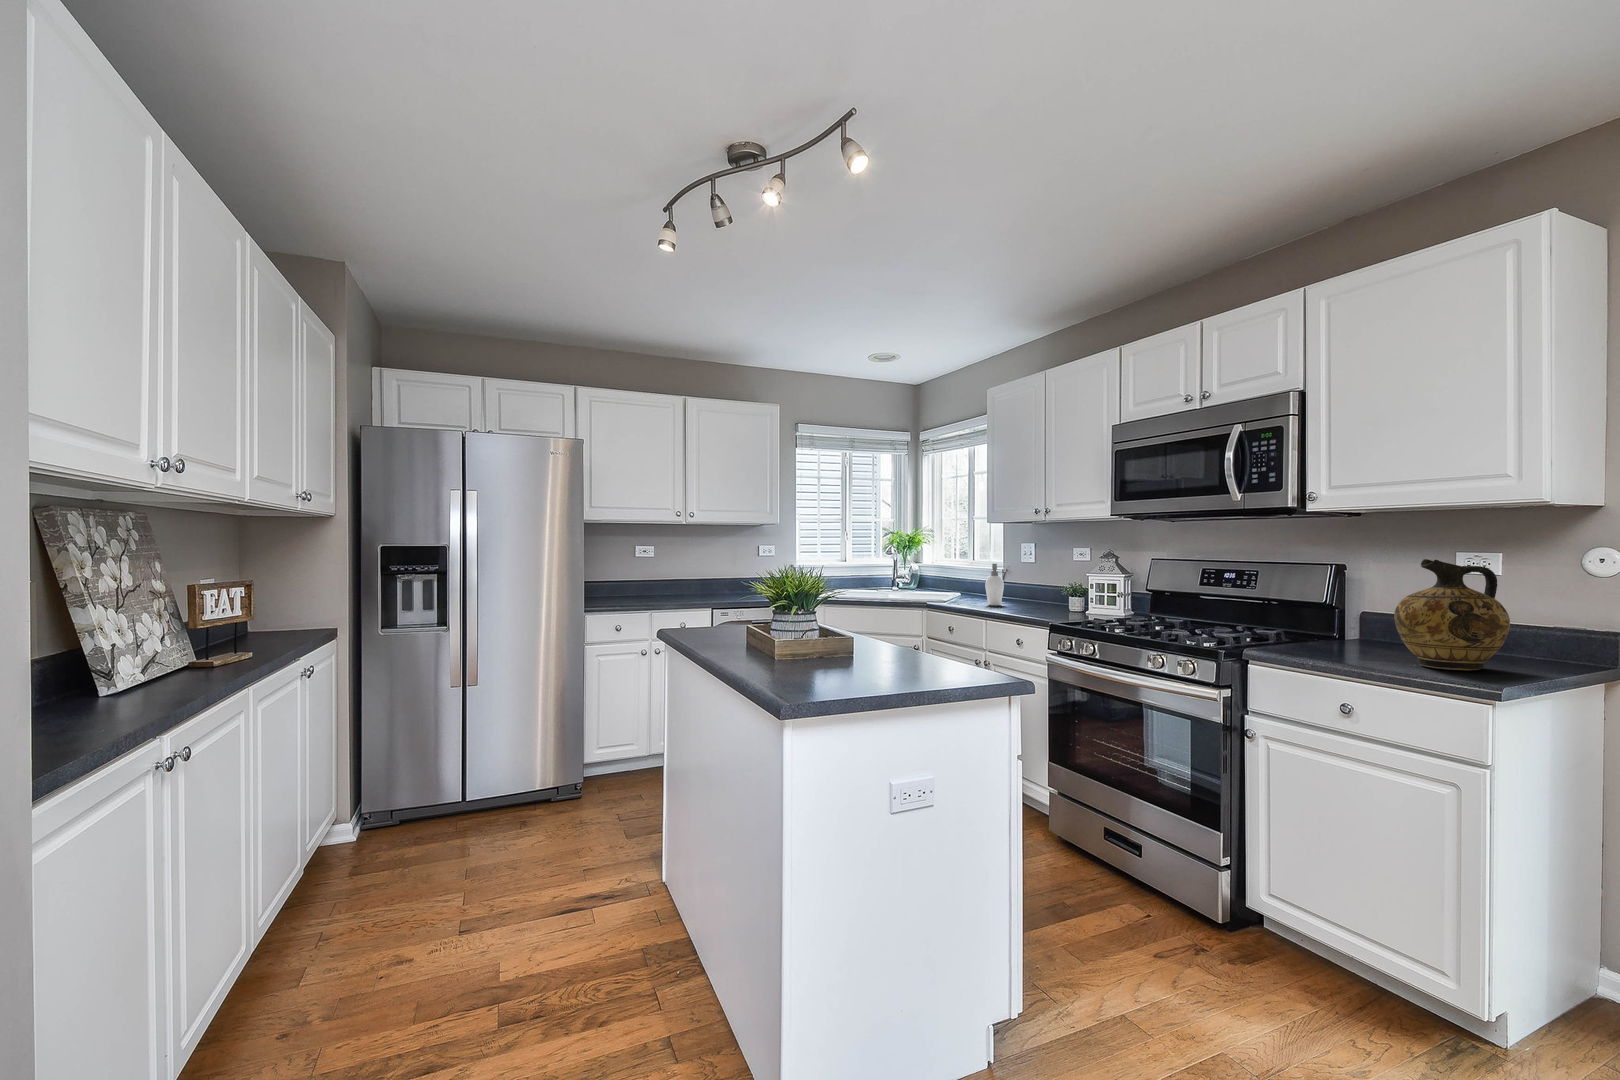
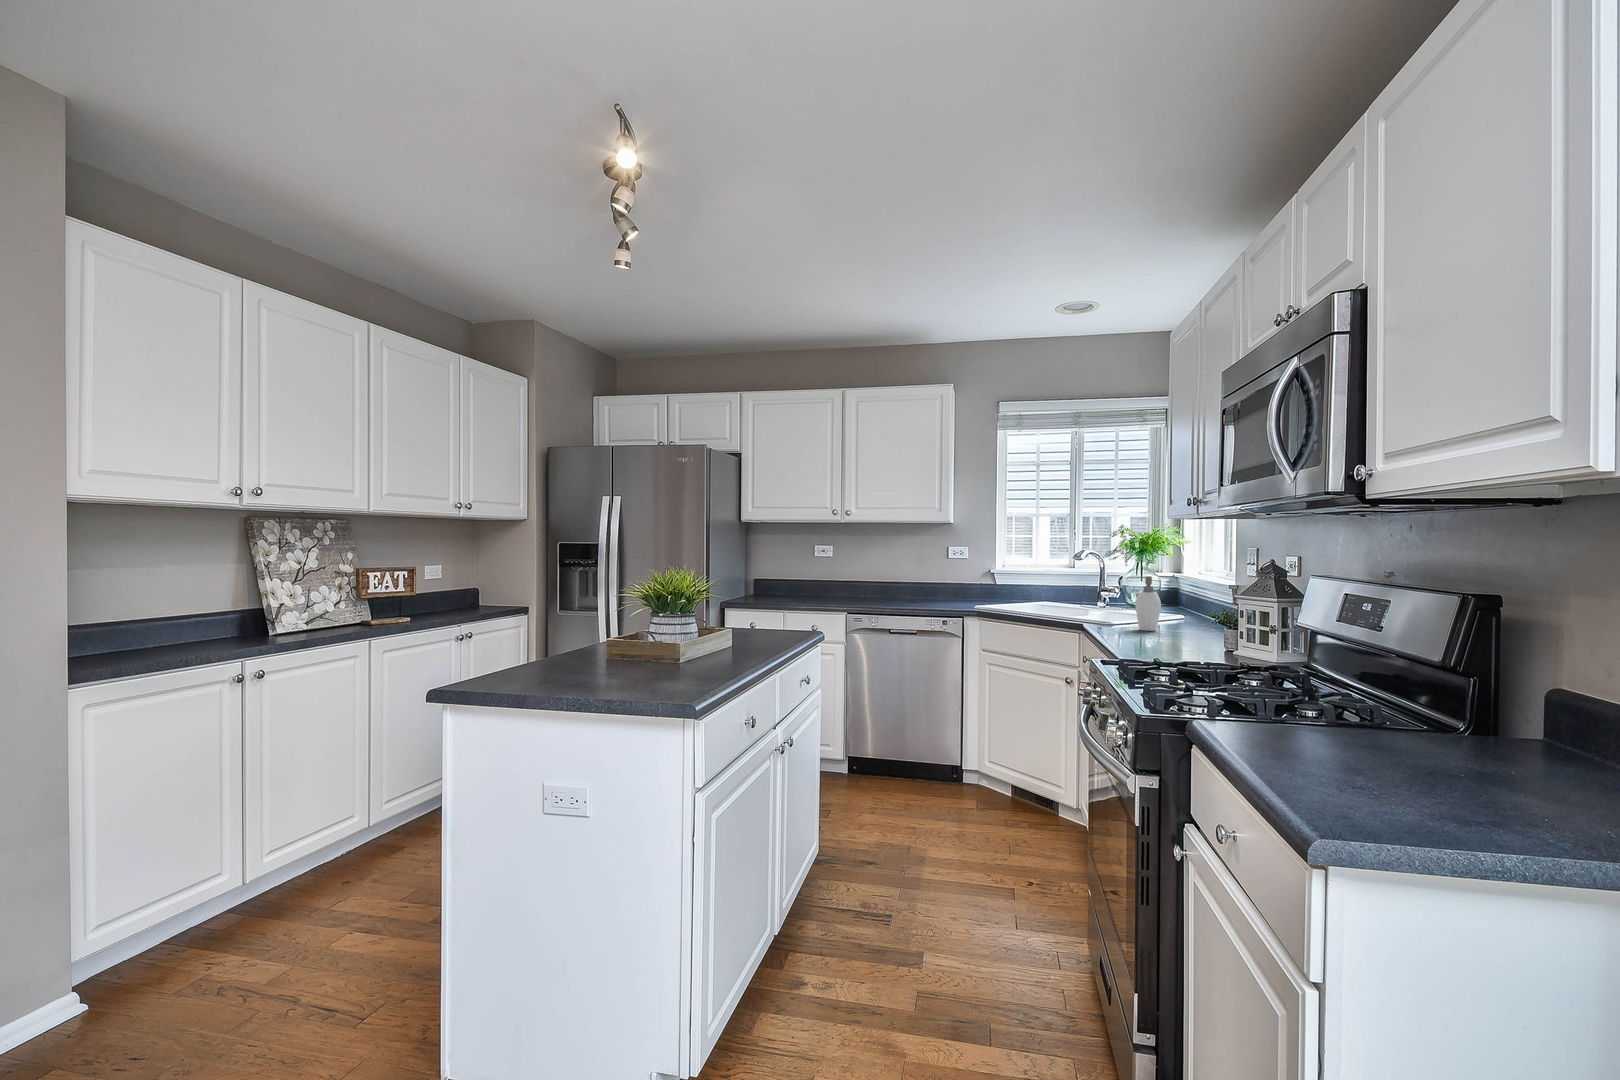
ceramic jug: present [1394,559,1510,670] -> none [1334,601,1525,801]

